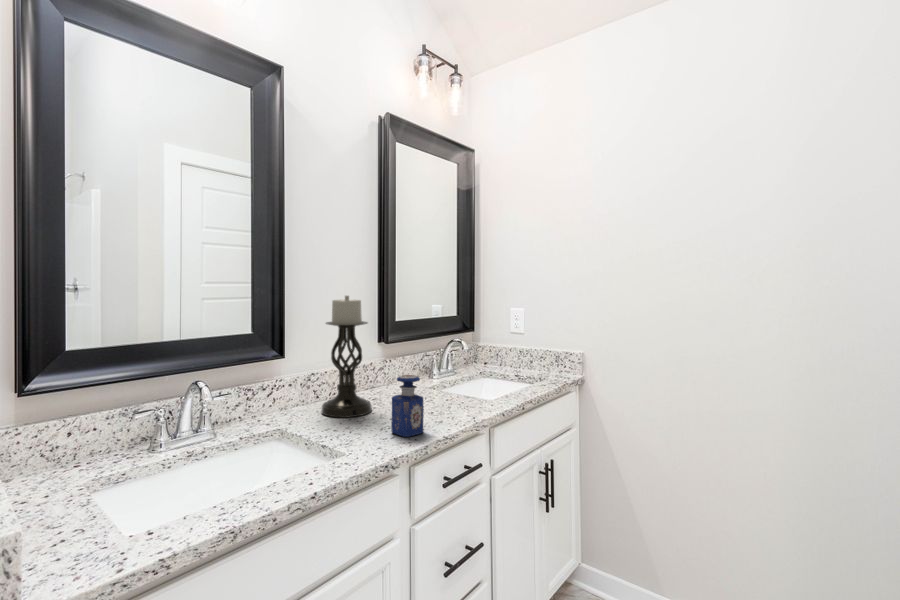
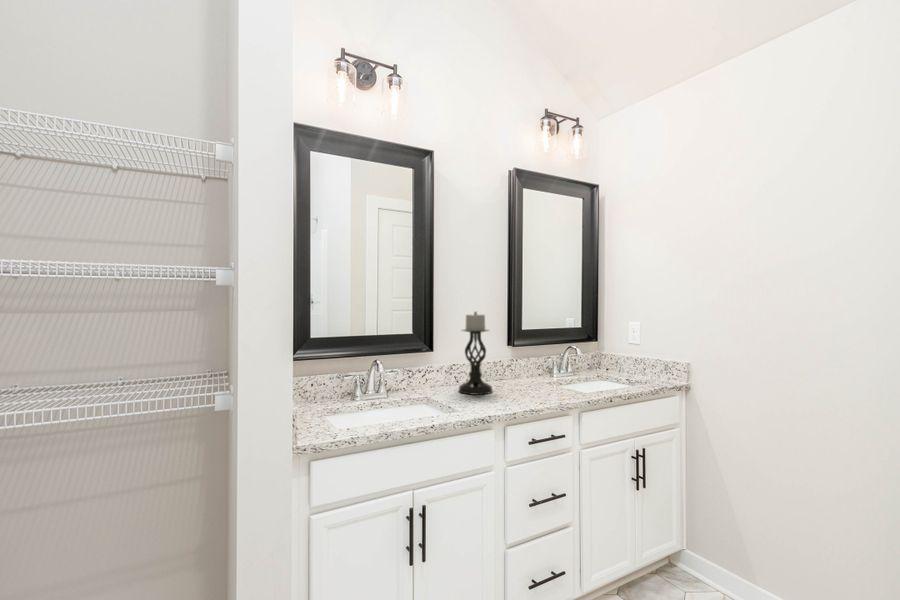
perfume bottle: present [391,375,424,437] -> none [494,365,517,407]

